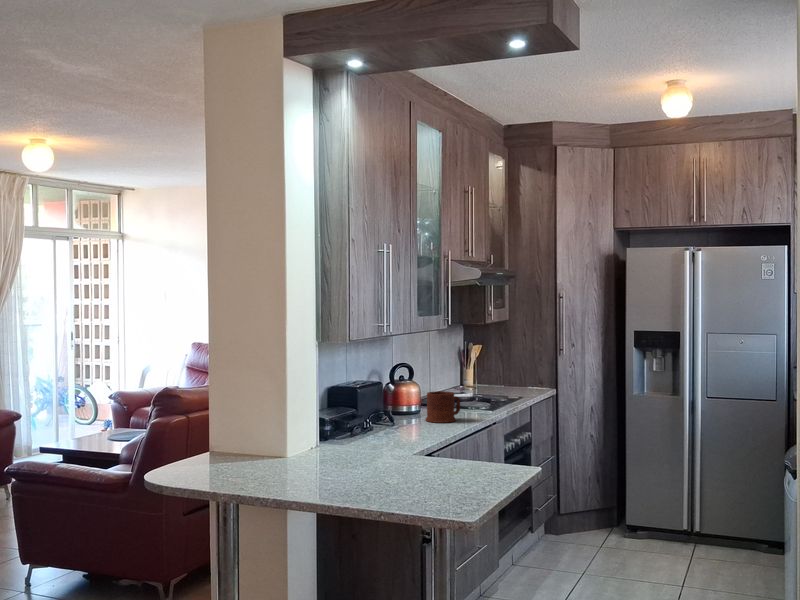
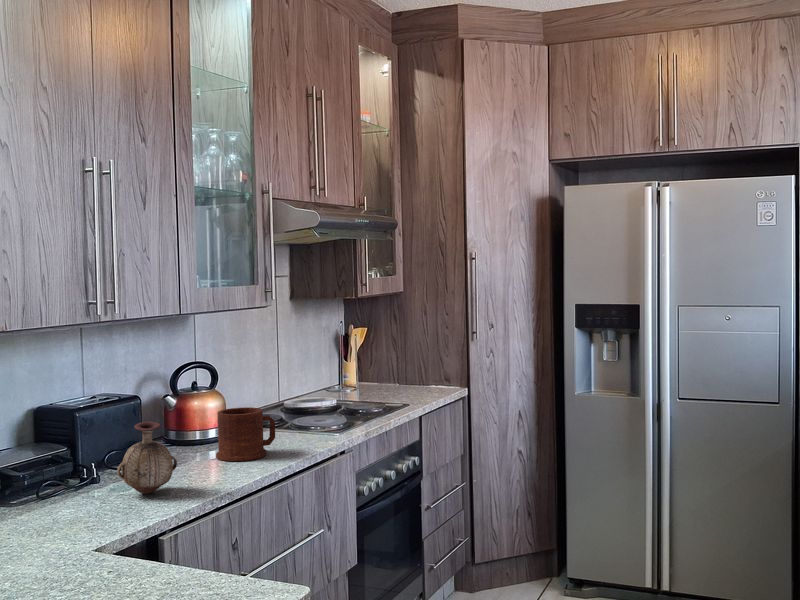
vase: none [393,394,422,435] -> present [117,422,177,494]

